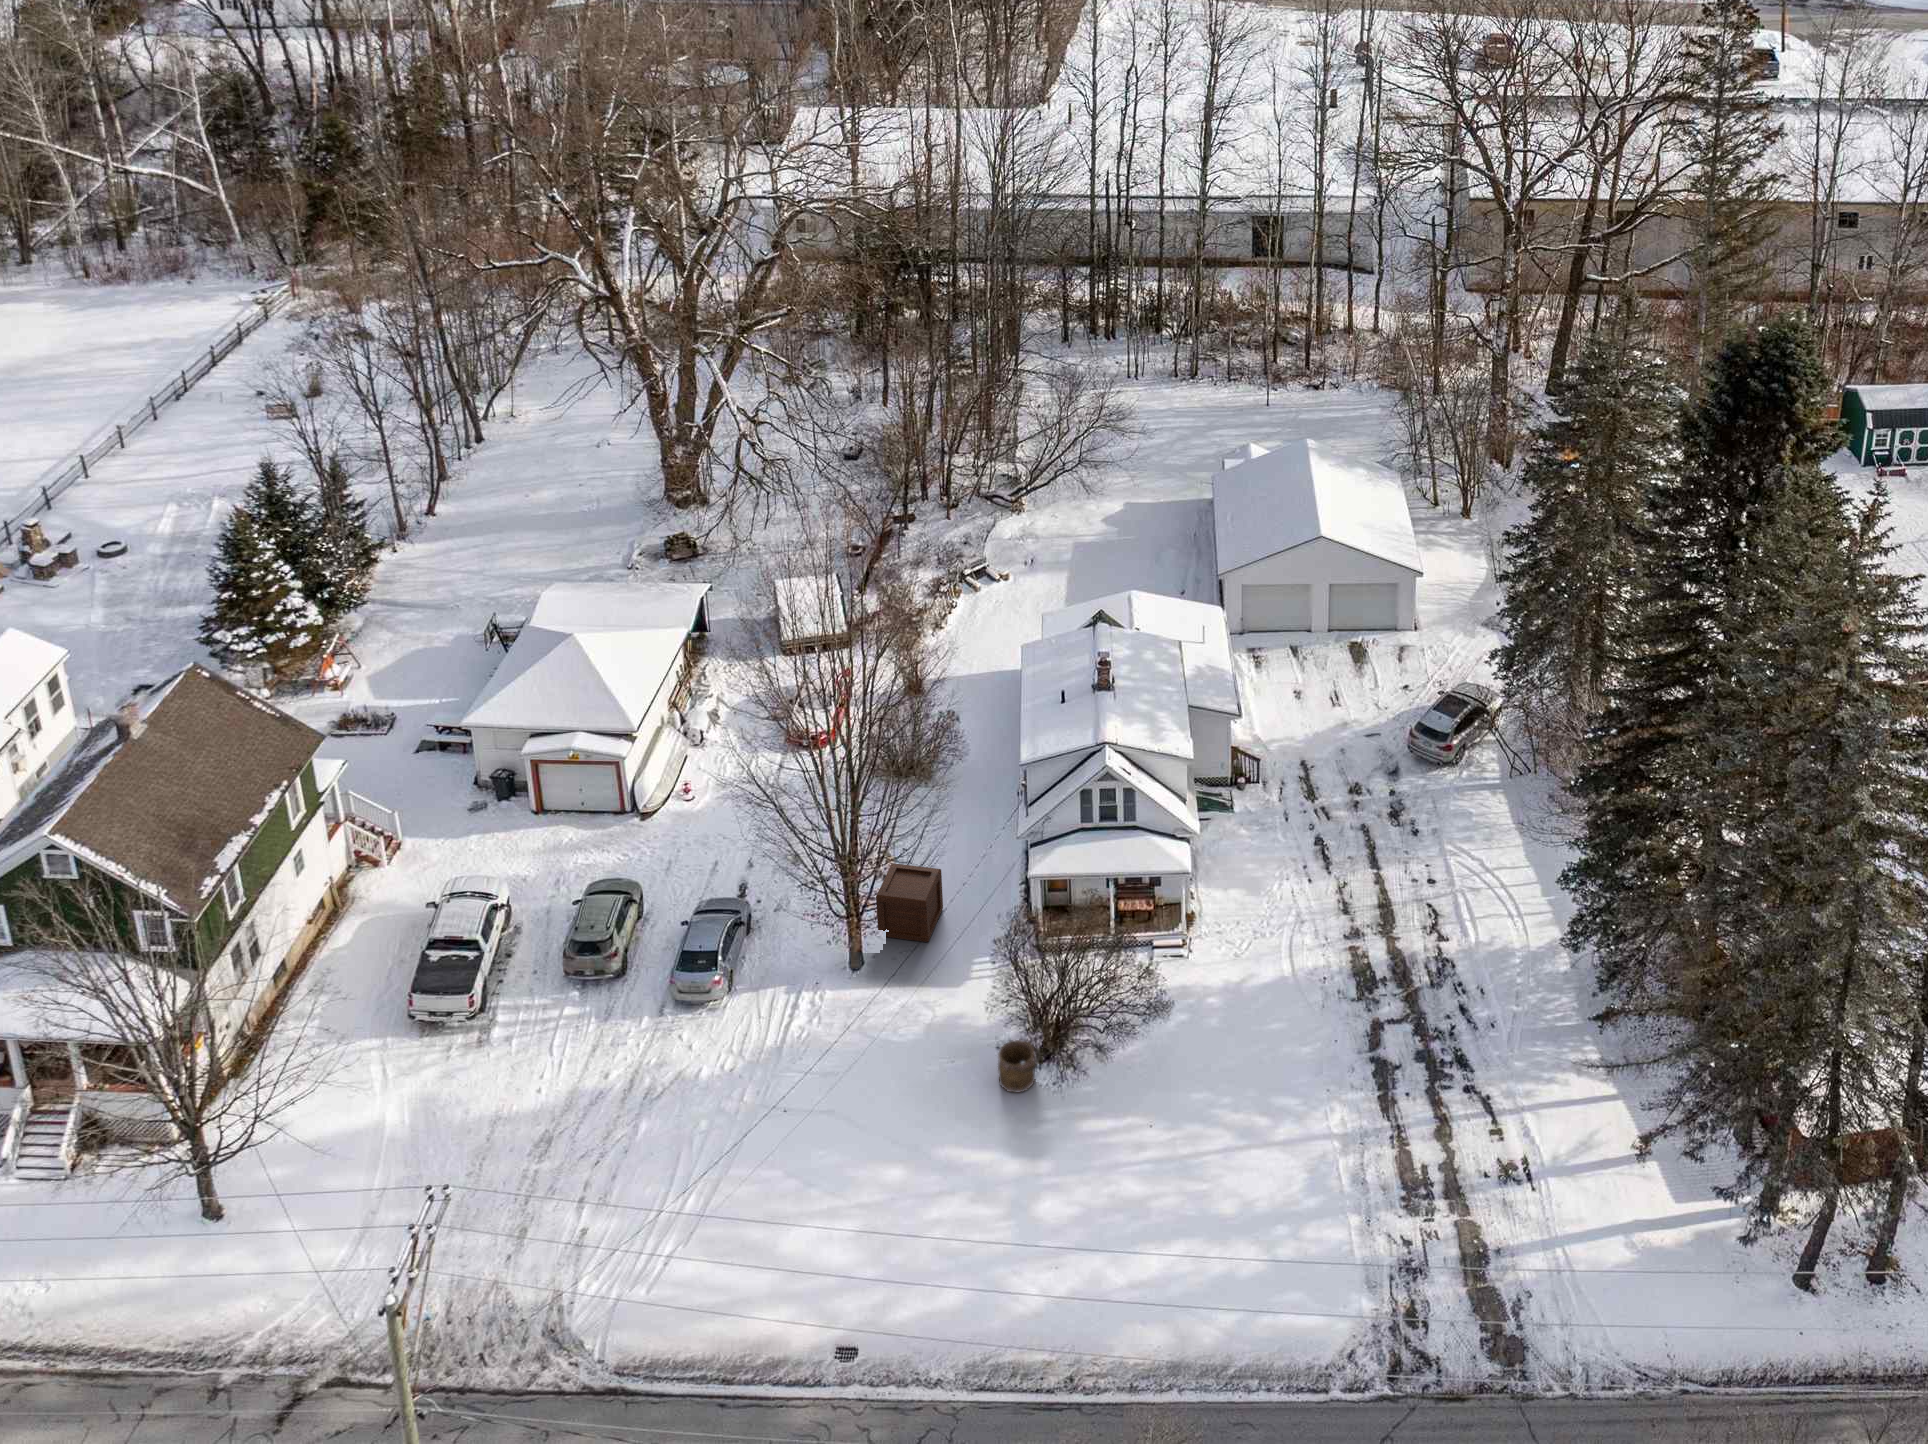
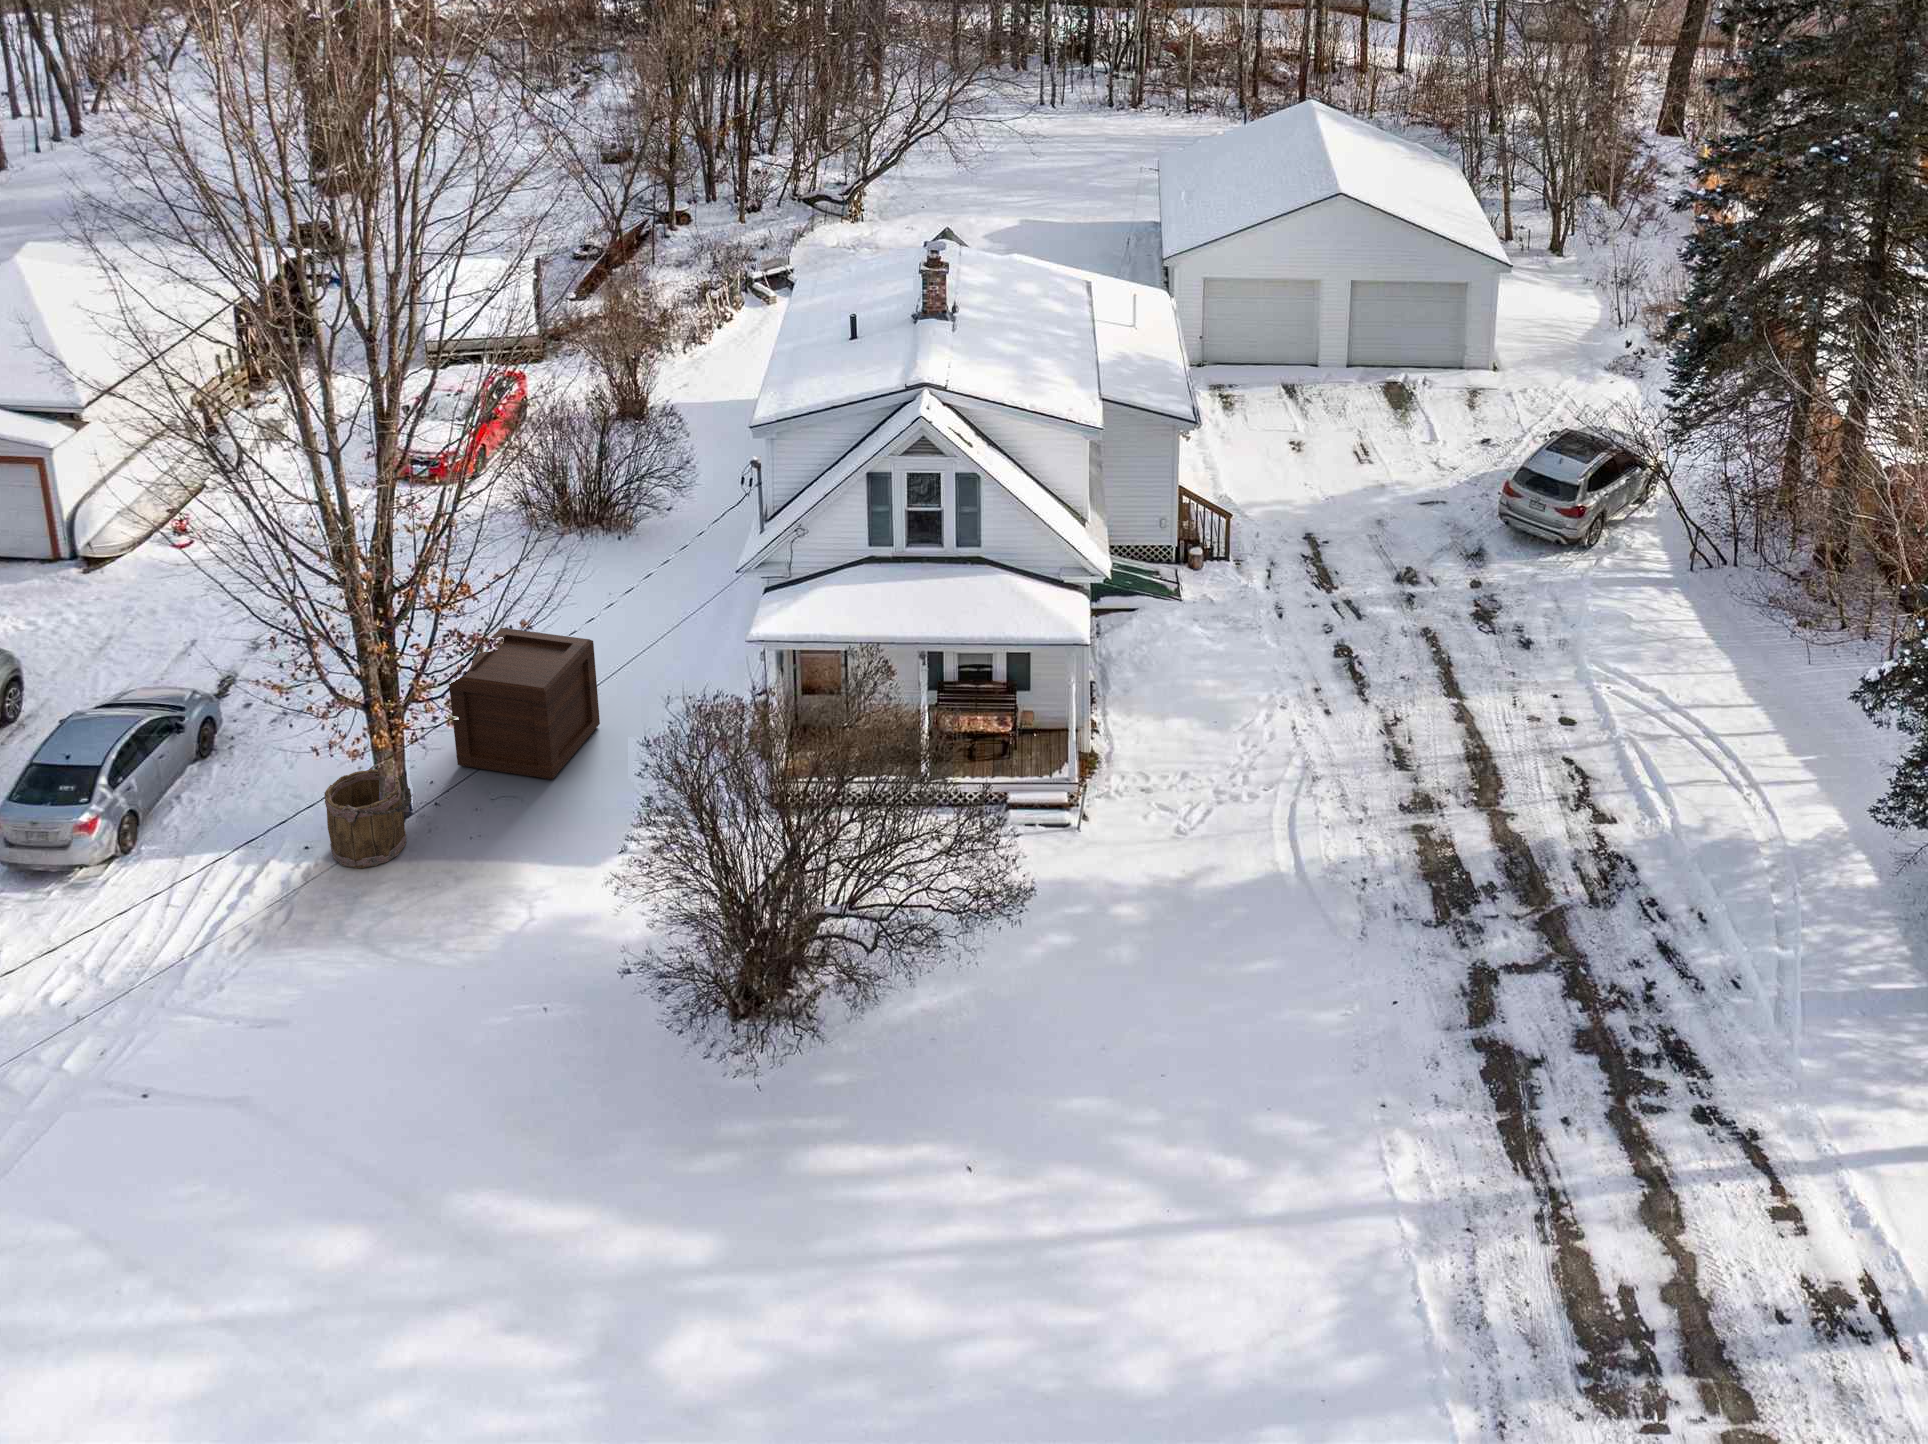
bucket: present [998,1040,1038,1093] -> present [324,765,412,868]

